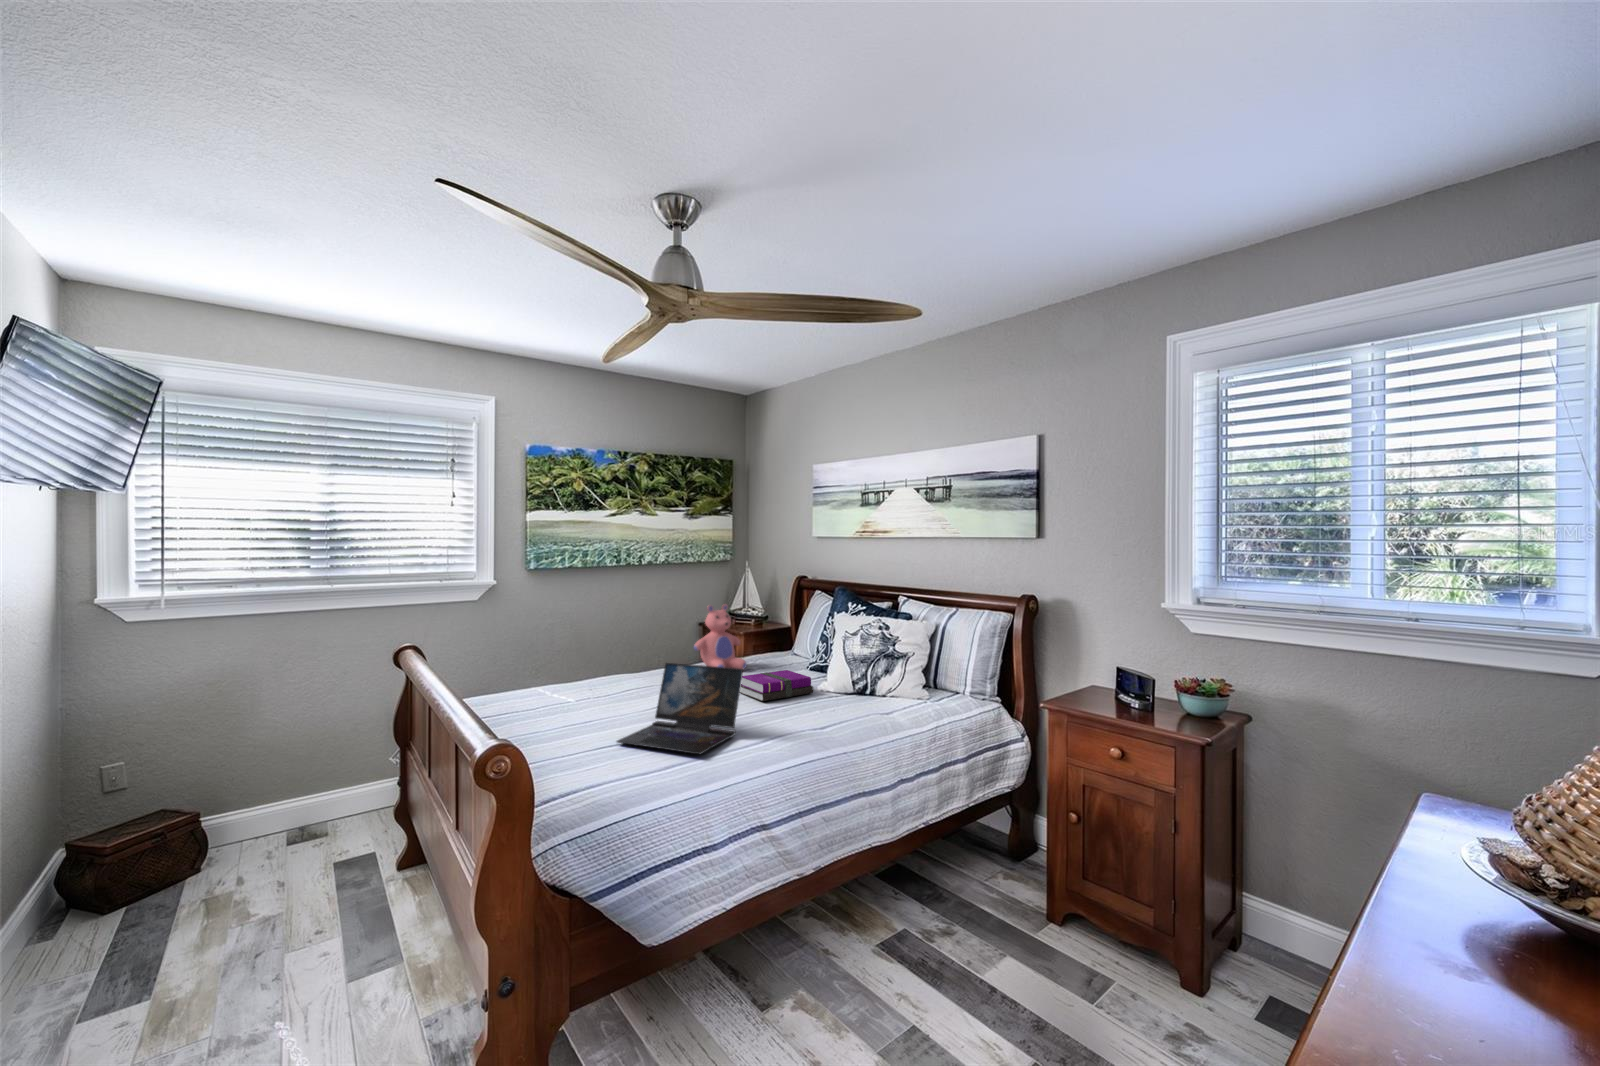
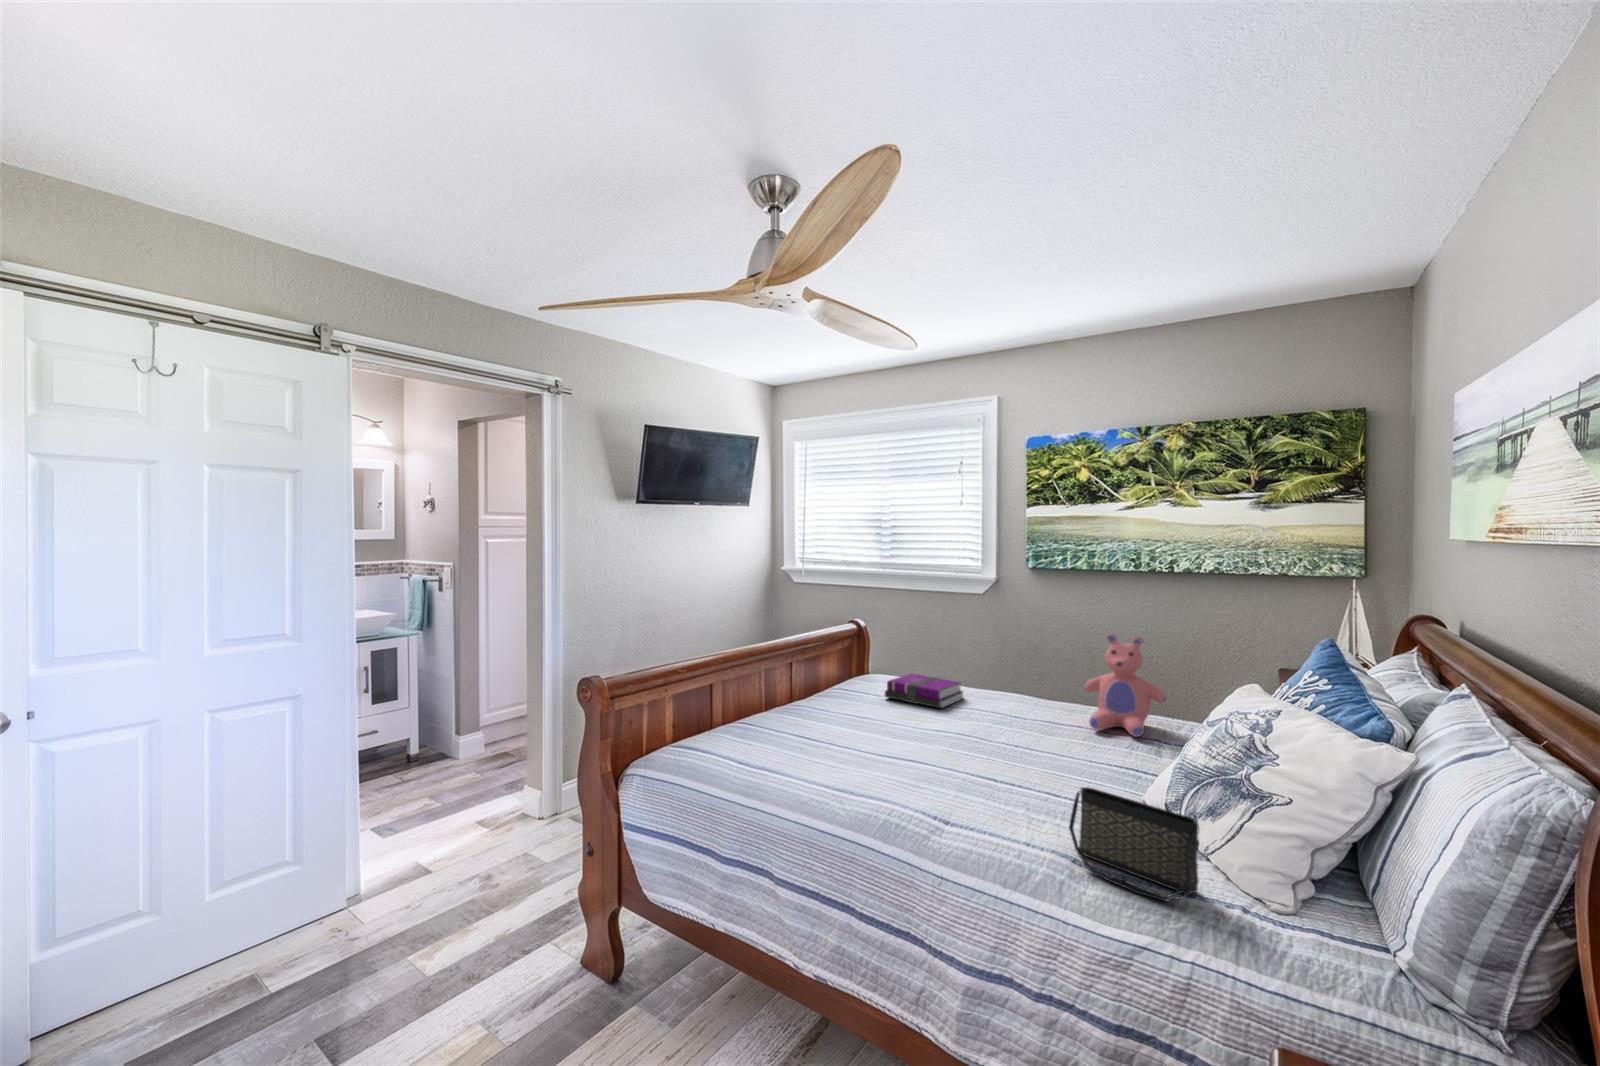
laptop: present [617,663,743,754] -> none [792,679,893,779]
notebook: present [740,670,814,701] -> present [885,673,963,708]
handbag: none [867,670,930,714] -> present [1069,787,1199,902]

